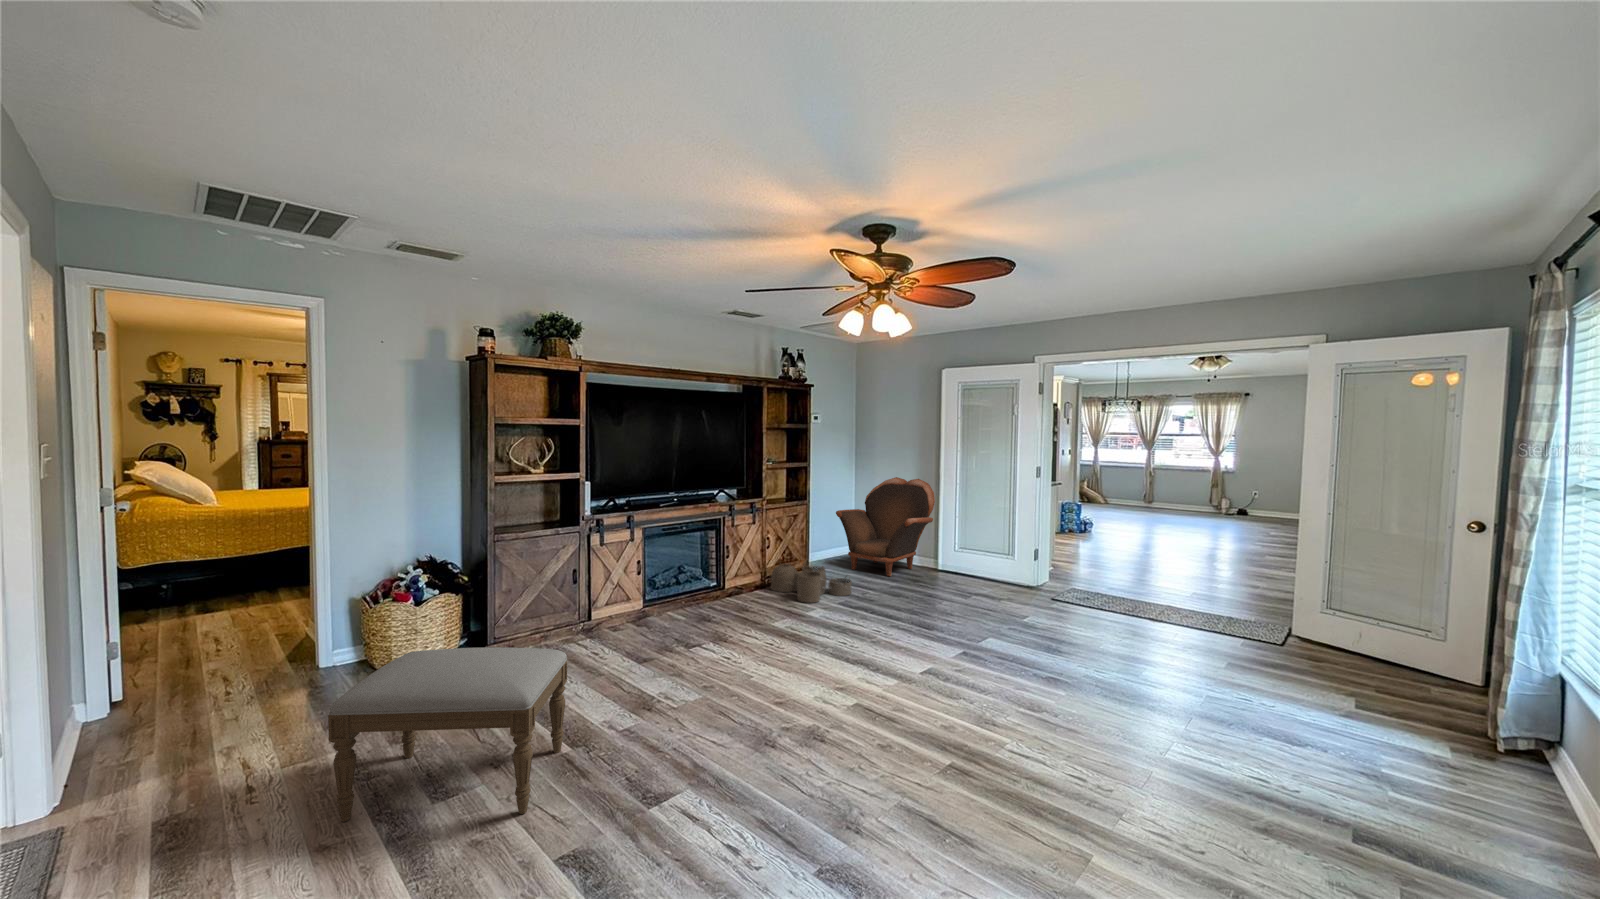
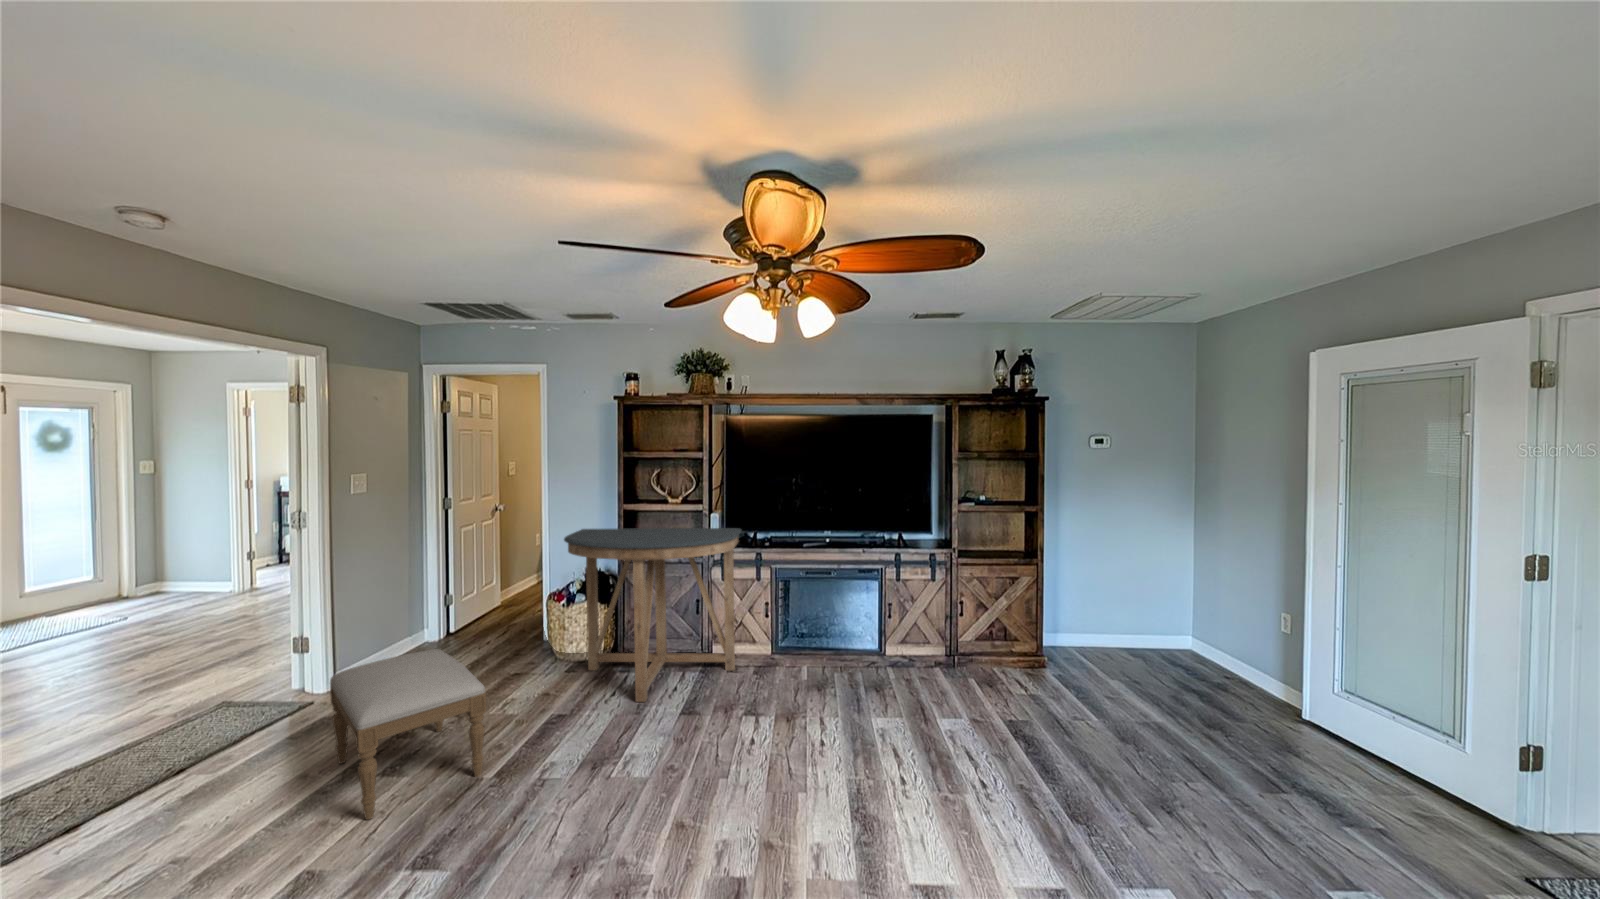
armchair: present [836,477,935,576] -> none [1110,537,1298,704]
console table: none [453,492,647,669] -> present [564,528,741,702]
woven basket: present [771,563,852,603] -> none [952,638,1054,714]

